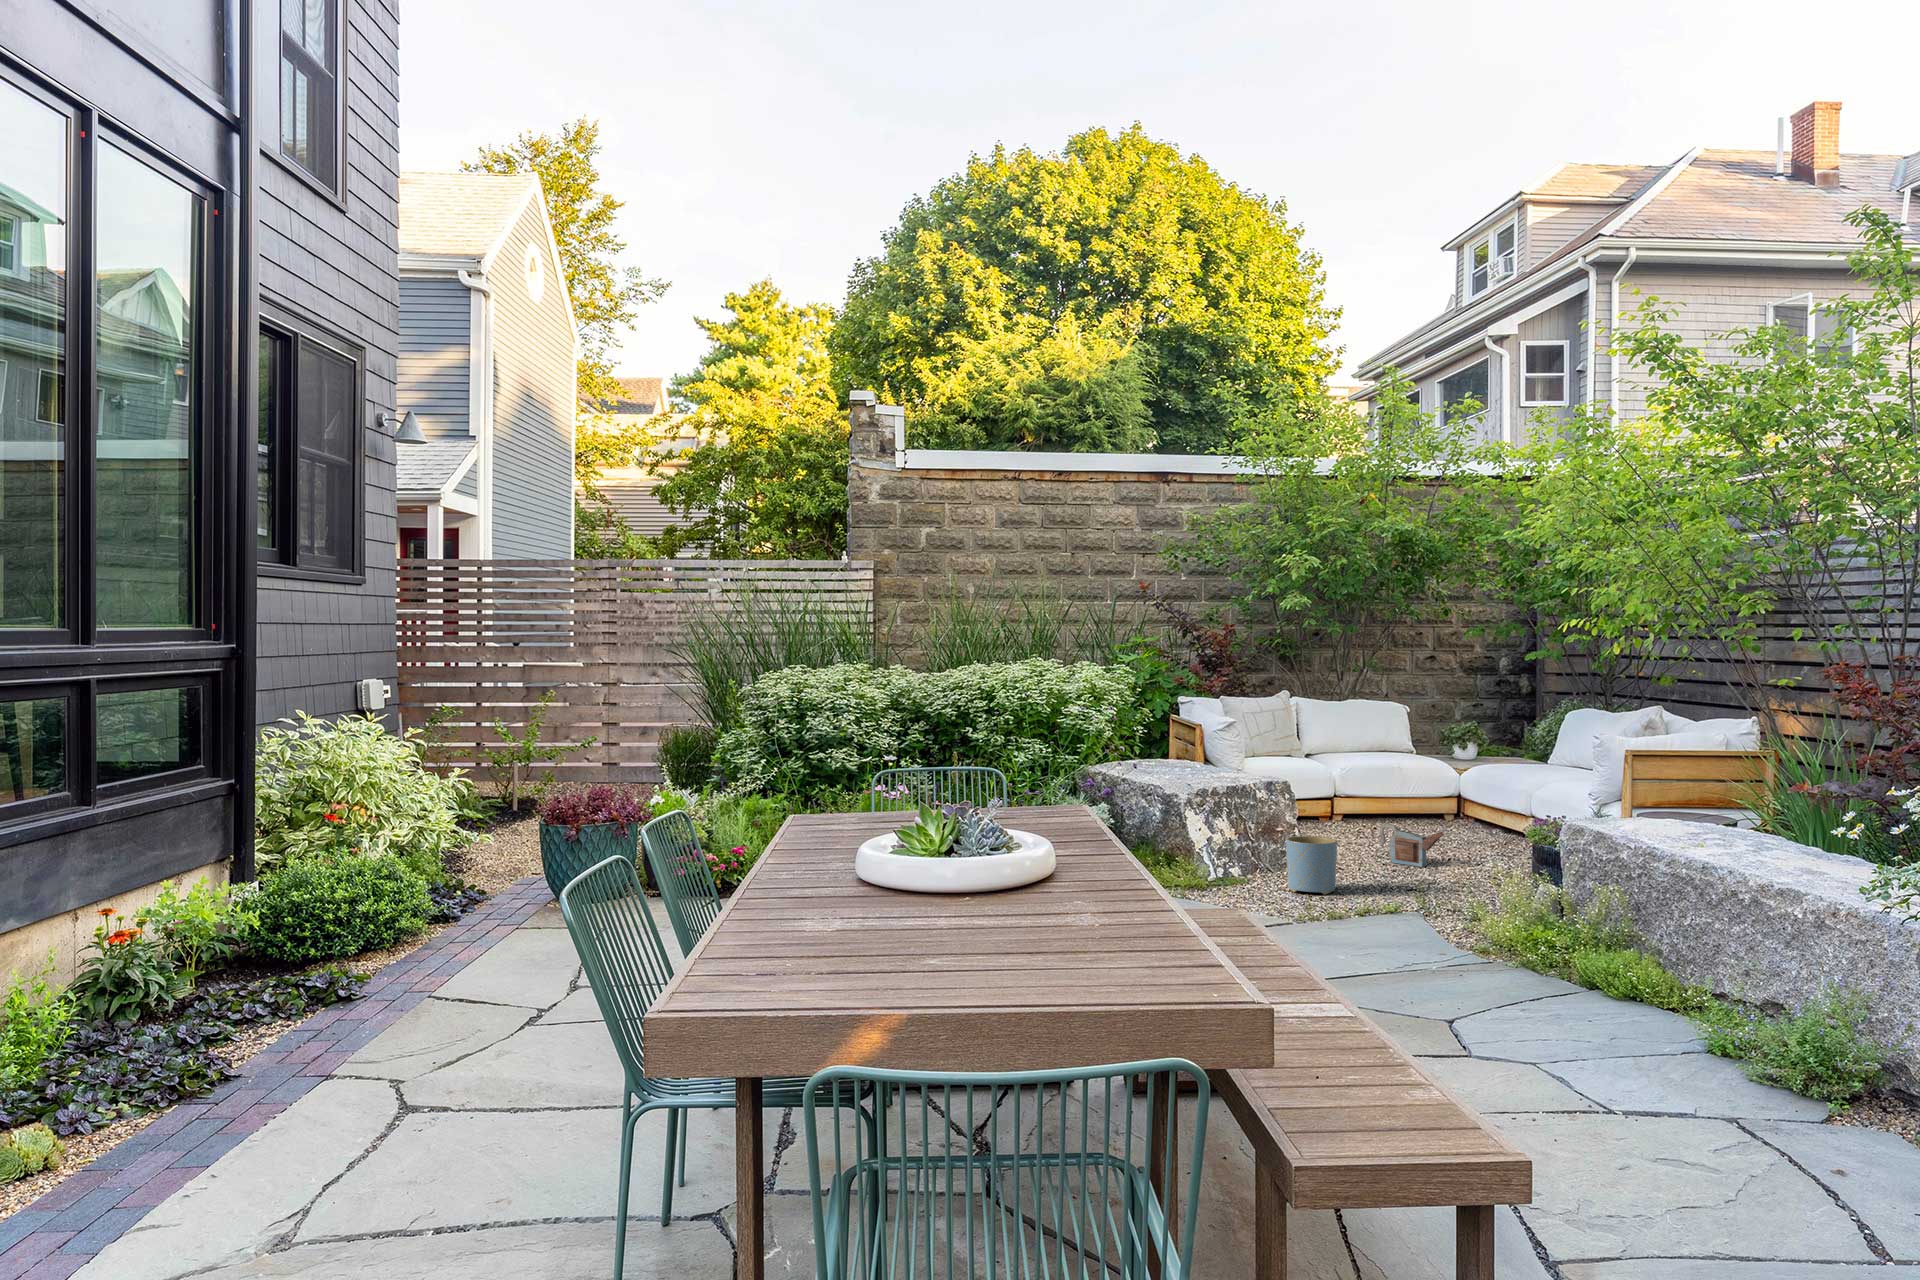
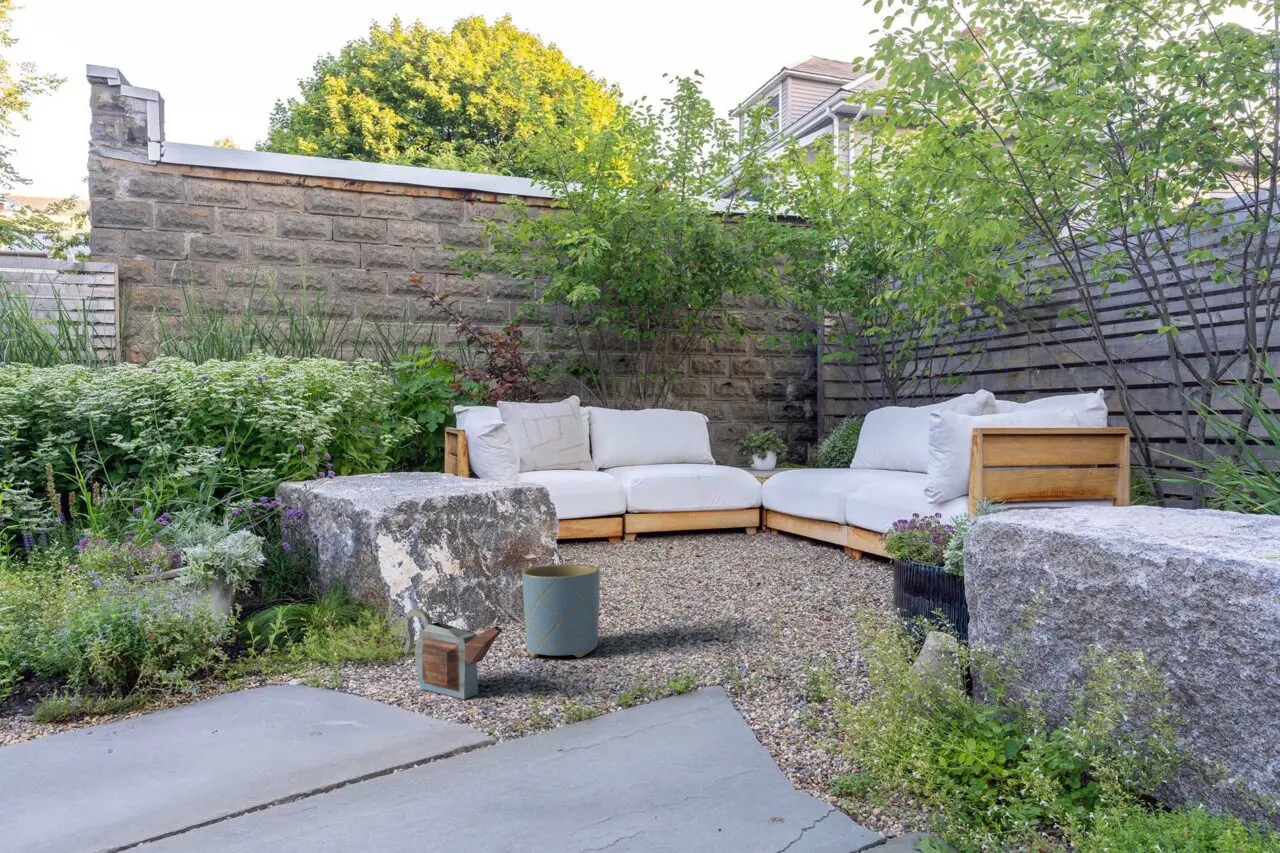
watering can: present [1379,823,1444,867] -> present [403,609,502,699]

